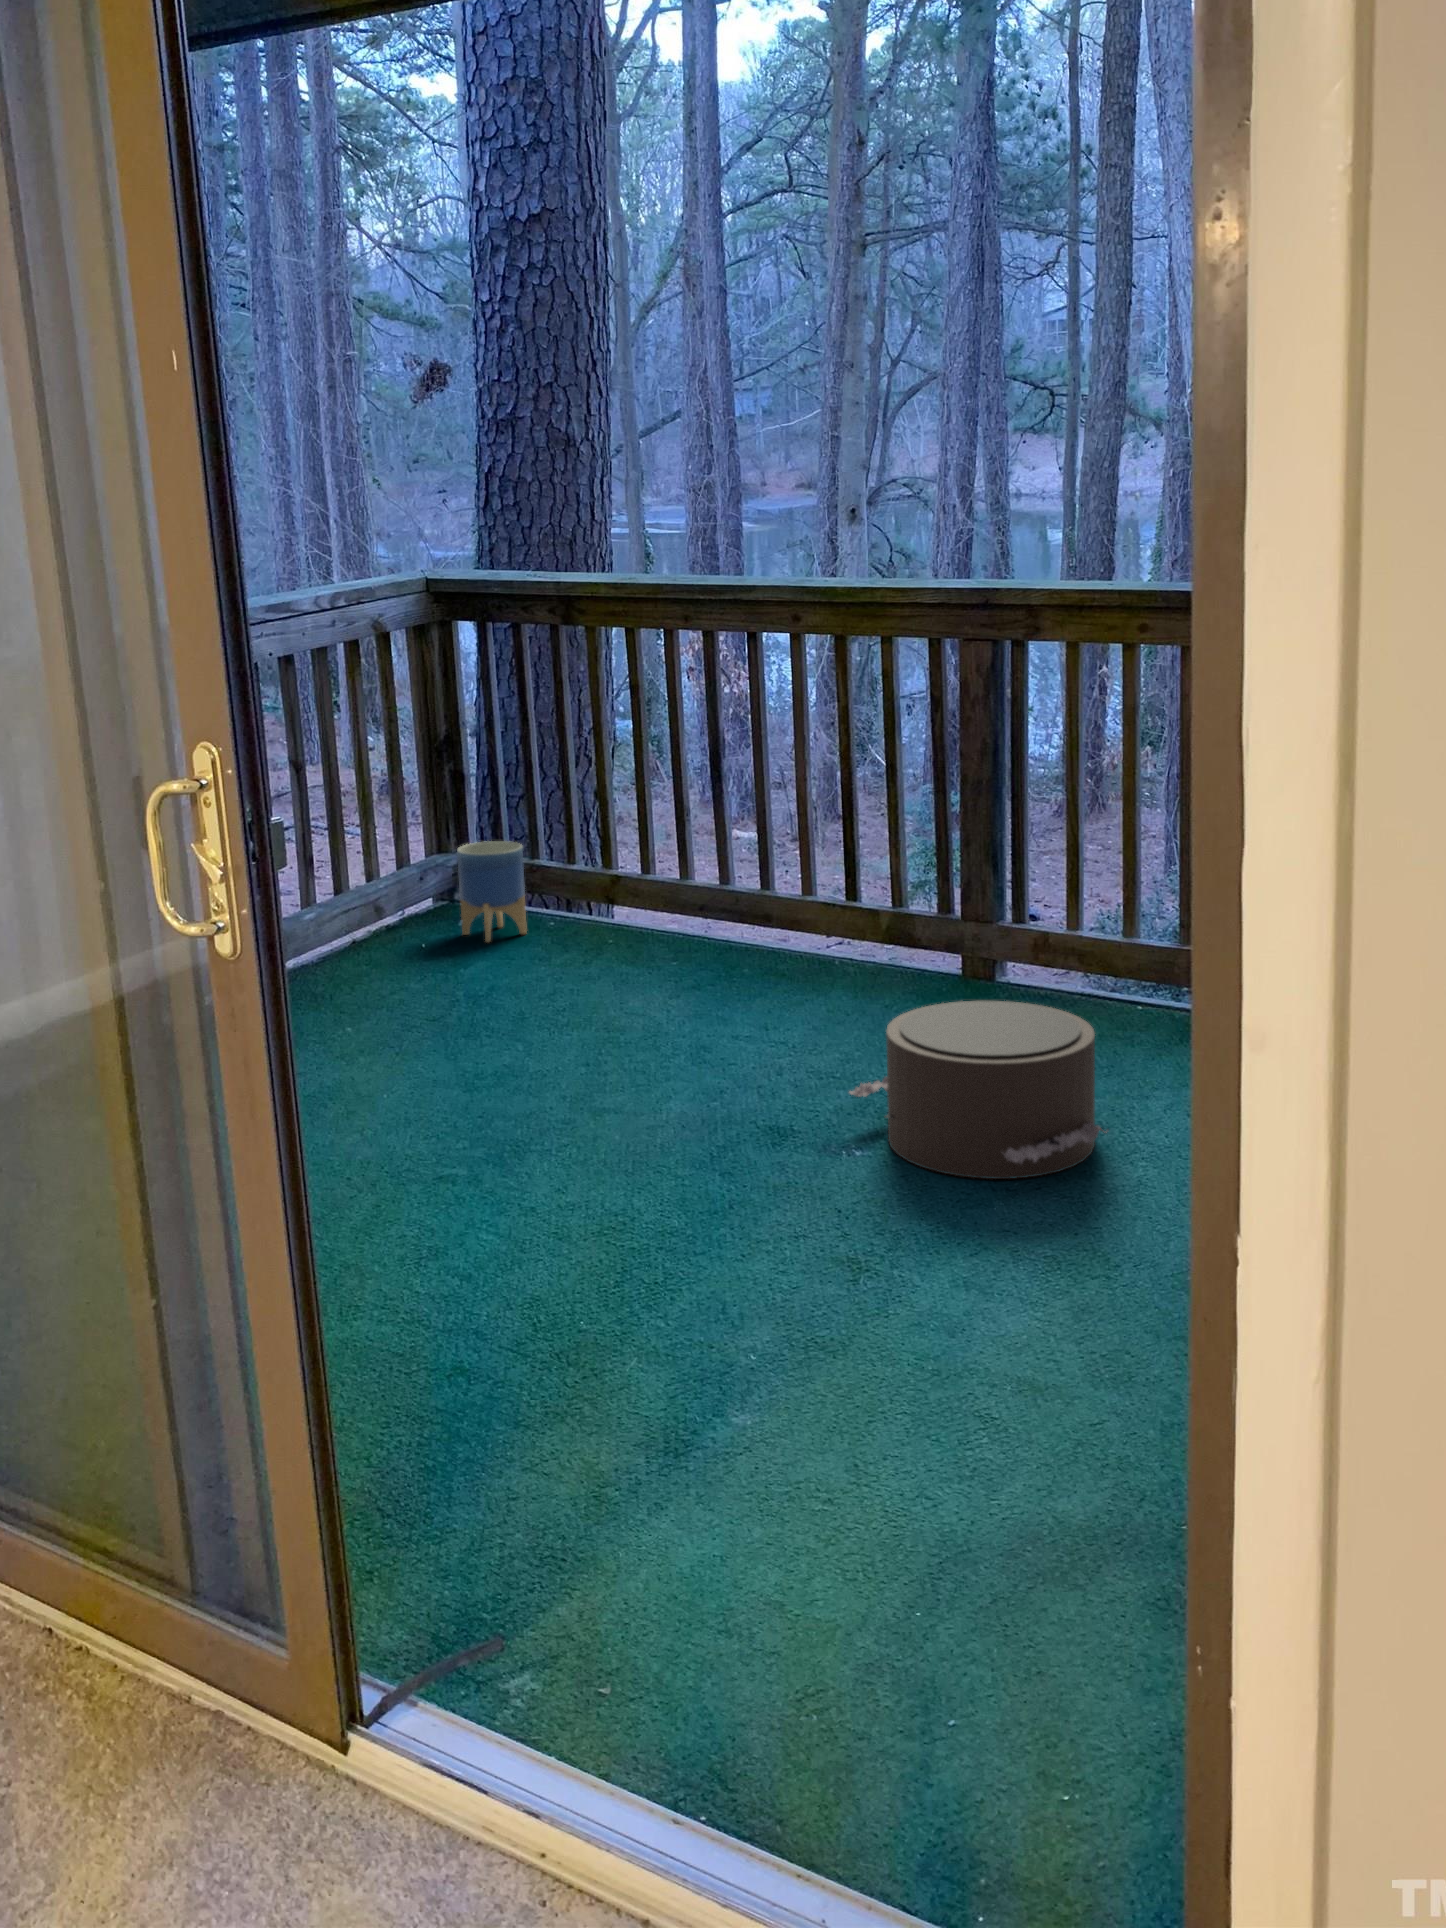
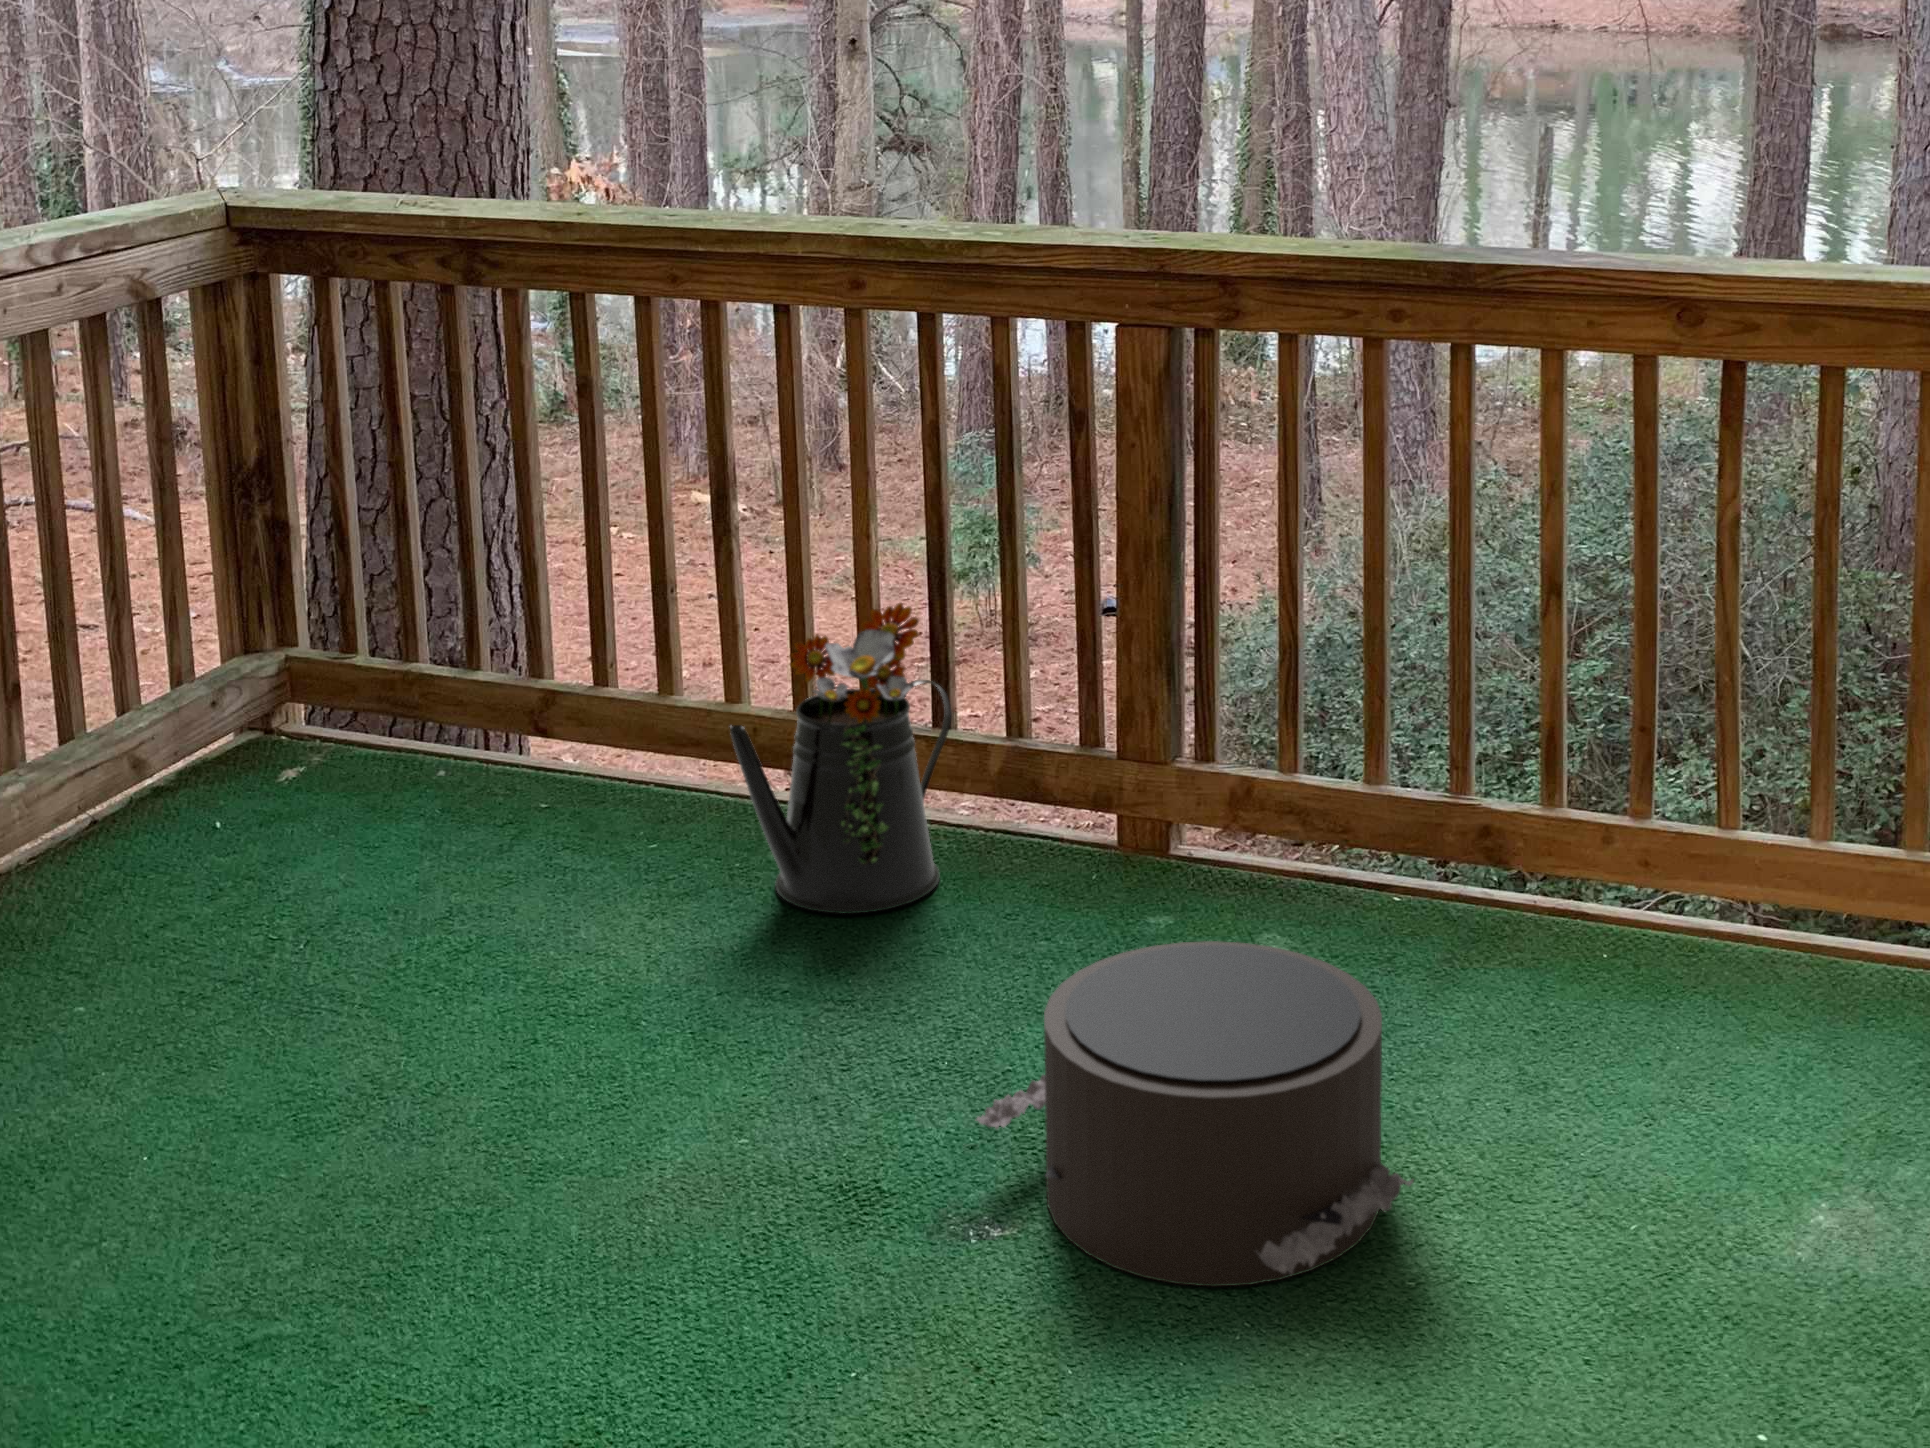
watering can: none [718,817,861,1009] -> present [730,603,952,914]
planter: present [457,841,527,942] -> none [283,621,401,792]

